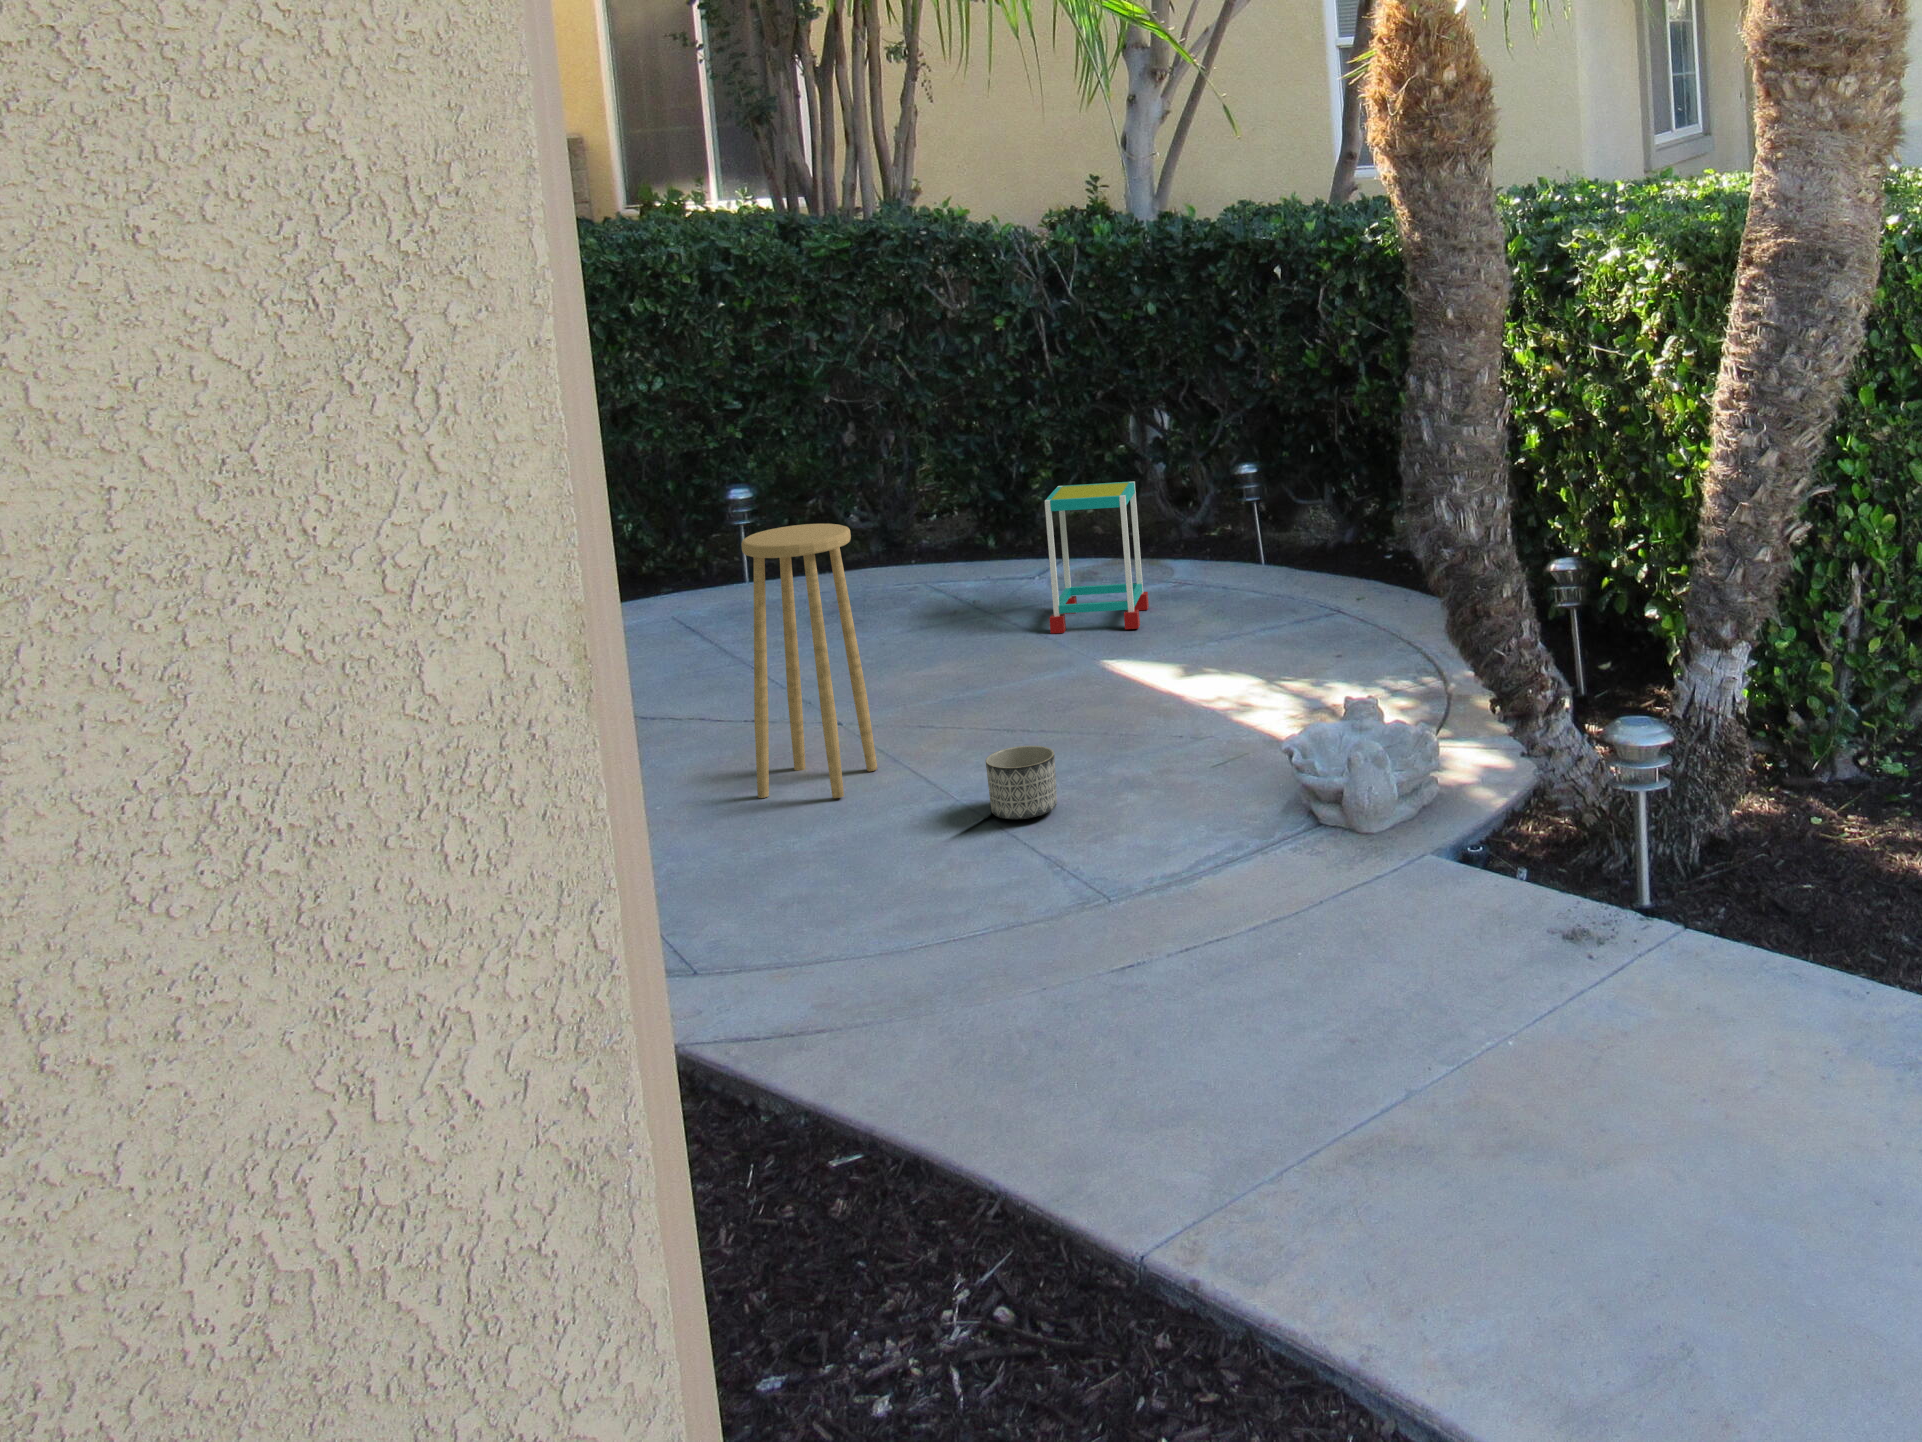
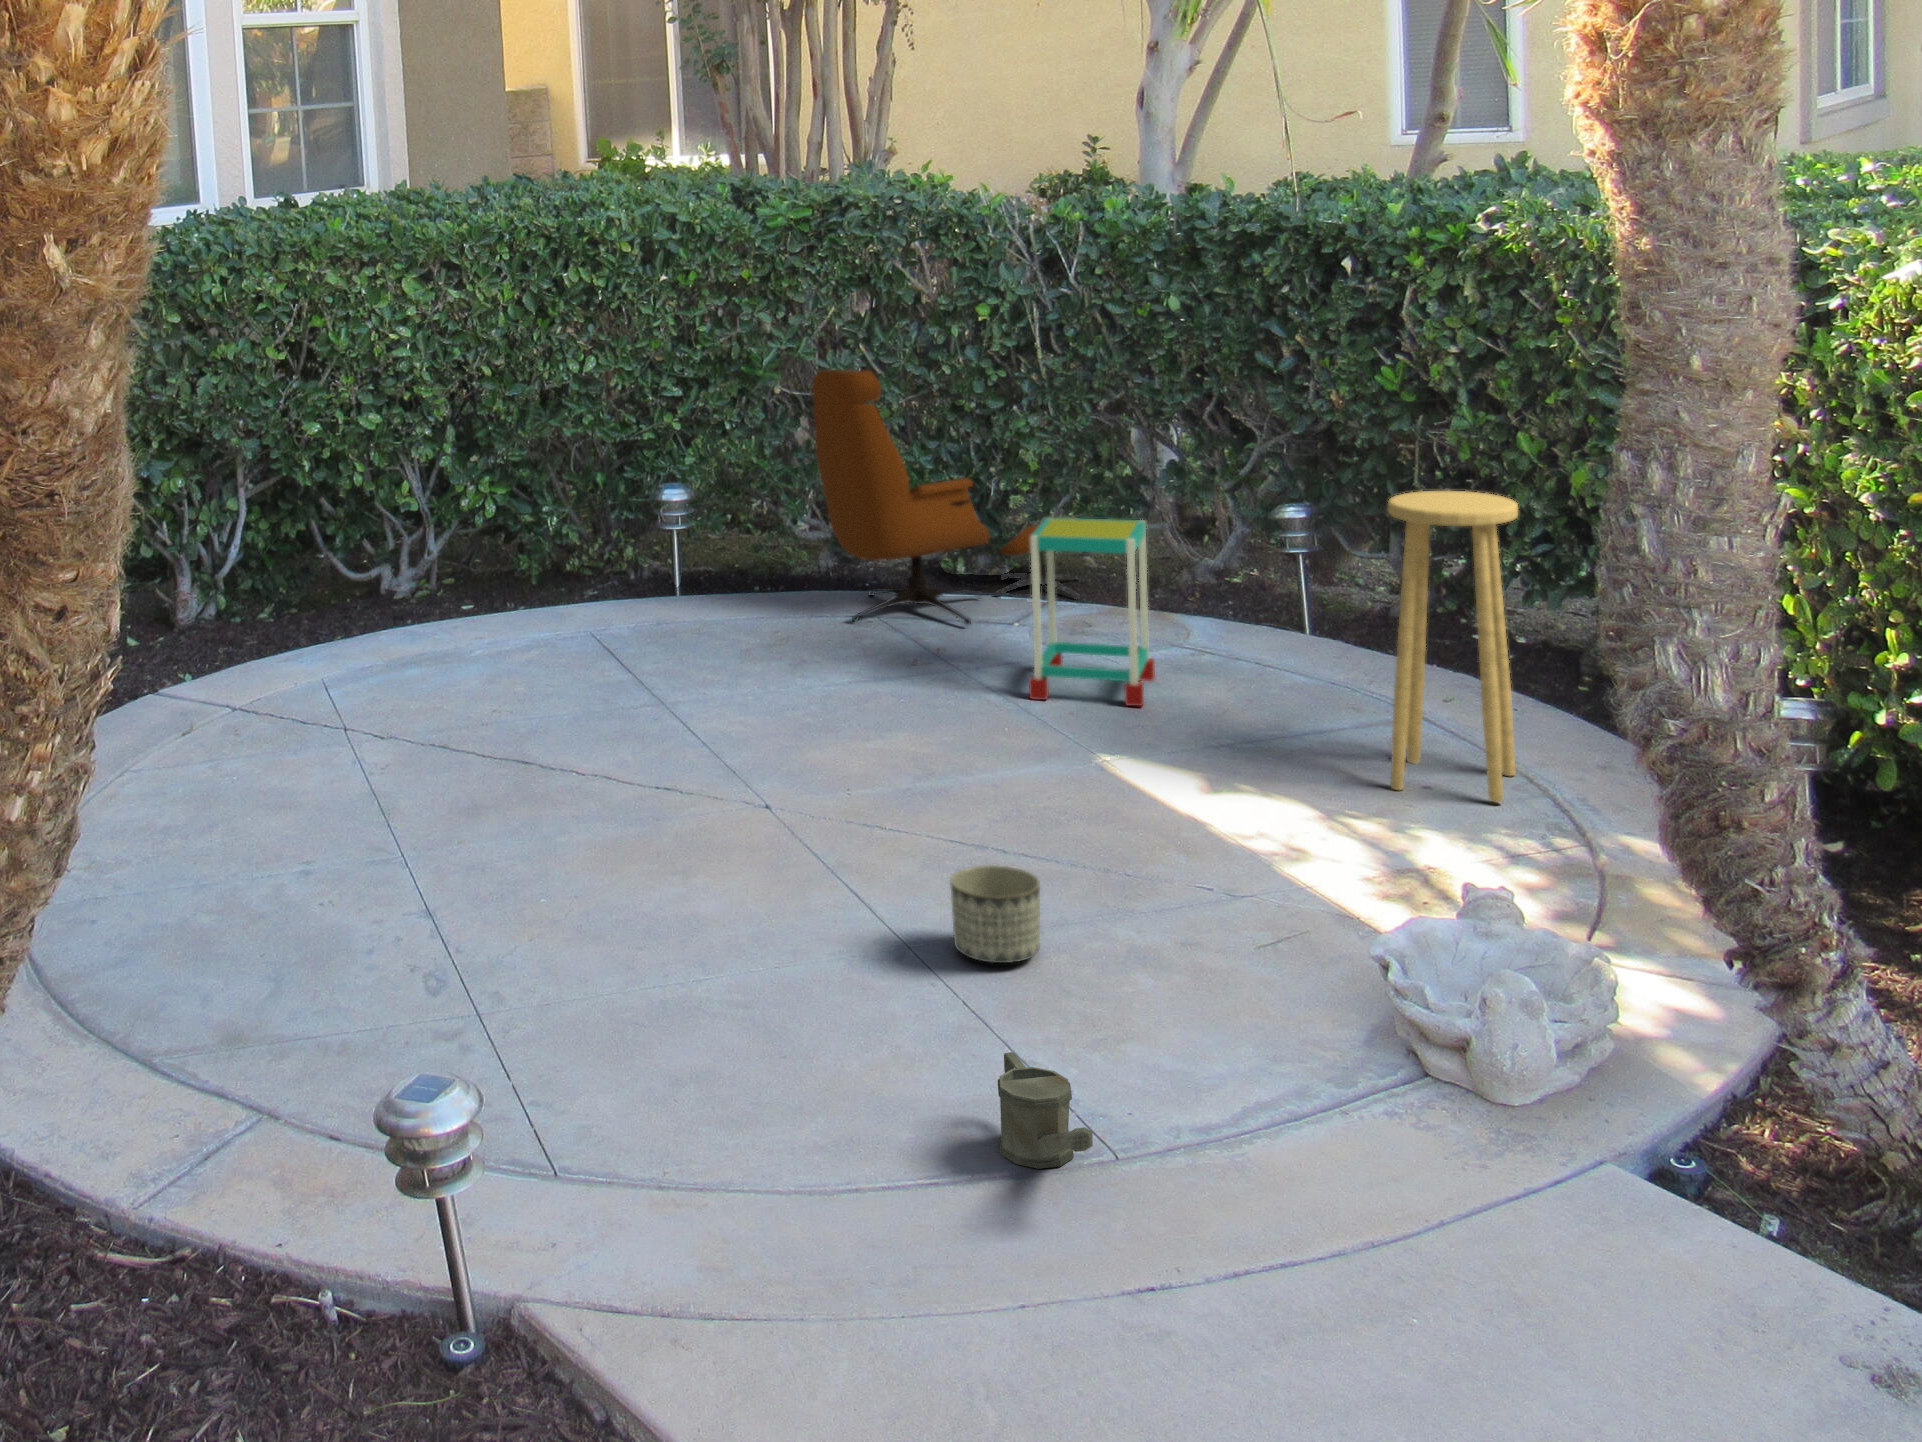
lounge chair: none [850,373,1101,592] -> present [812,370,1047,625]
stool: present [741,524,877,798] -> present [1388,491,1518,802]
watering can: none [1022,868,1091,946] -> present [998,1052,1093,1169]

